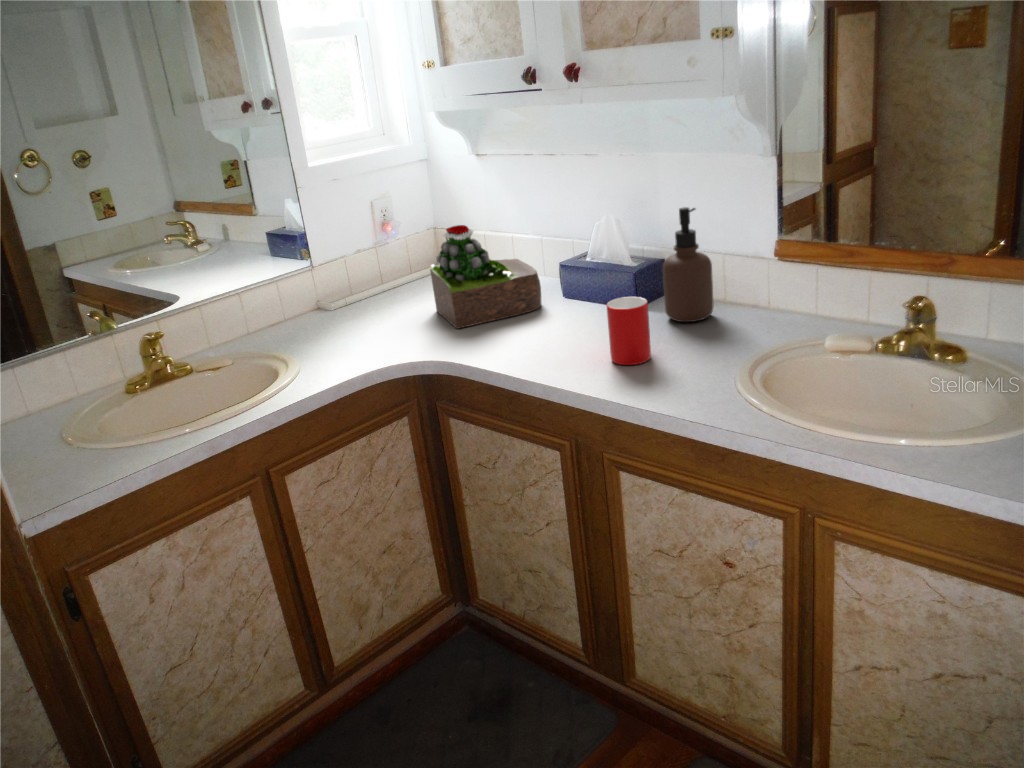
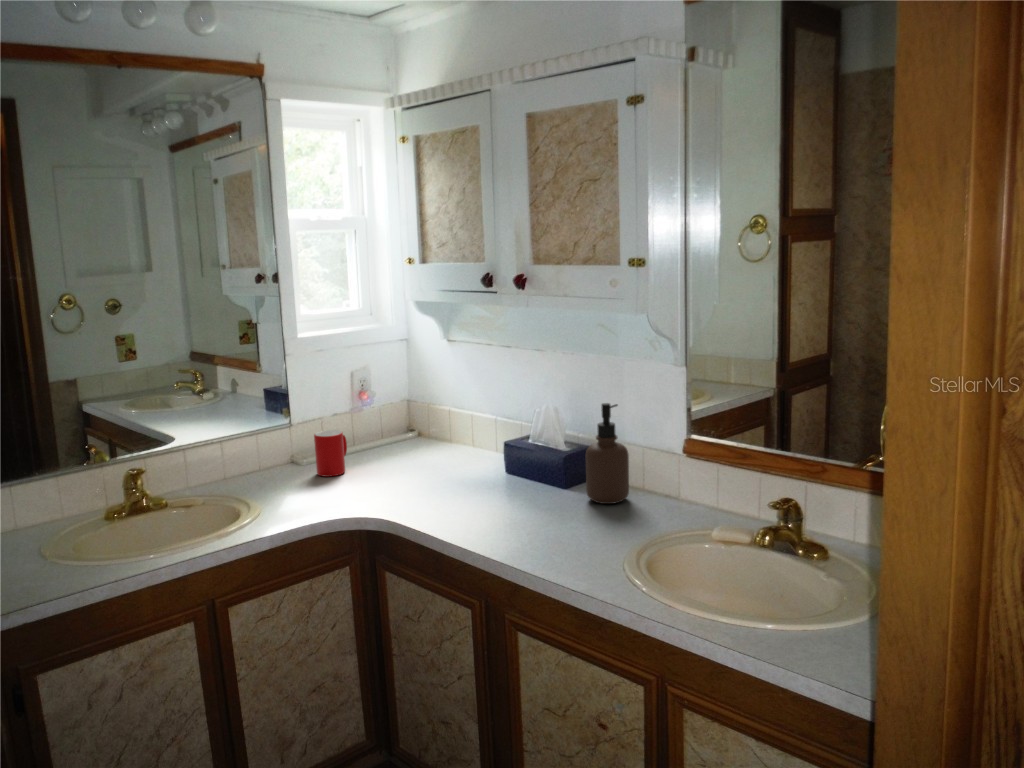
succulent plant: present [430,225,541,329] -> none [391,400,486,491]
cup: present [607,297,651,365] -> present [314,430,347,477]

